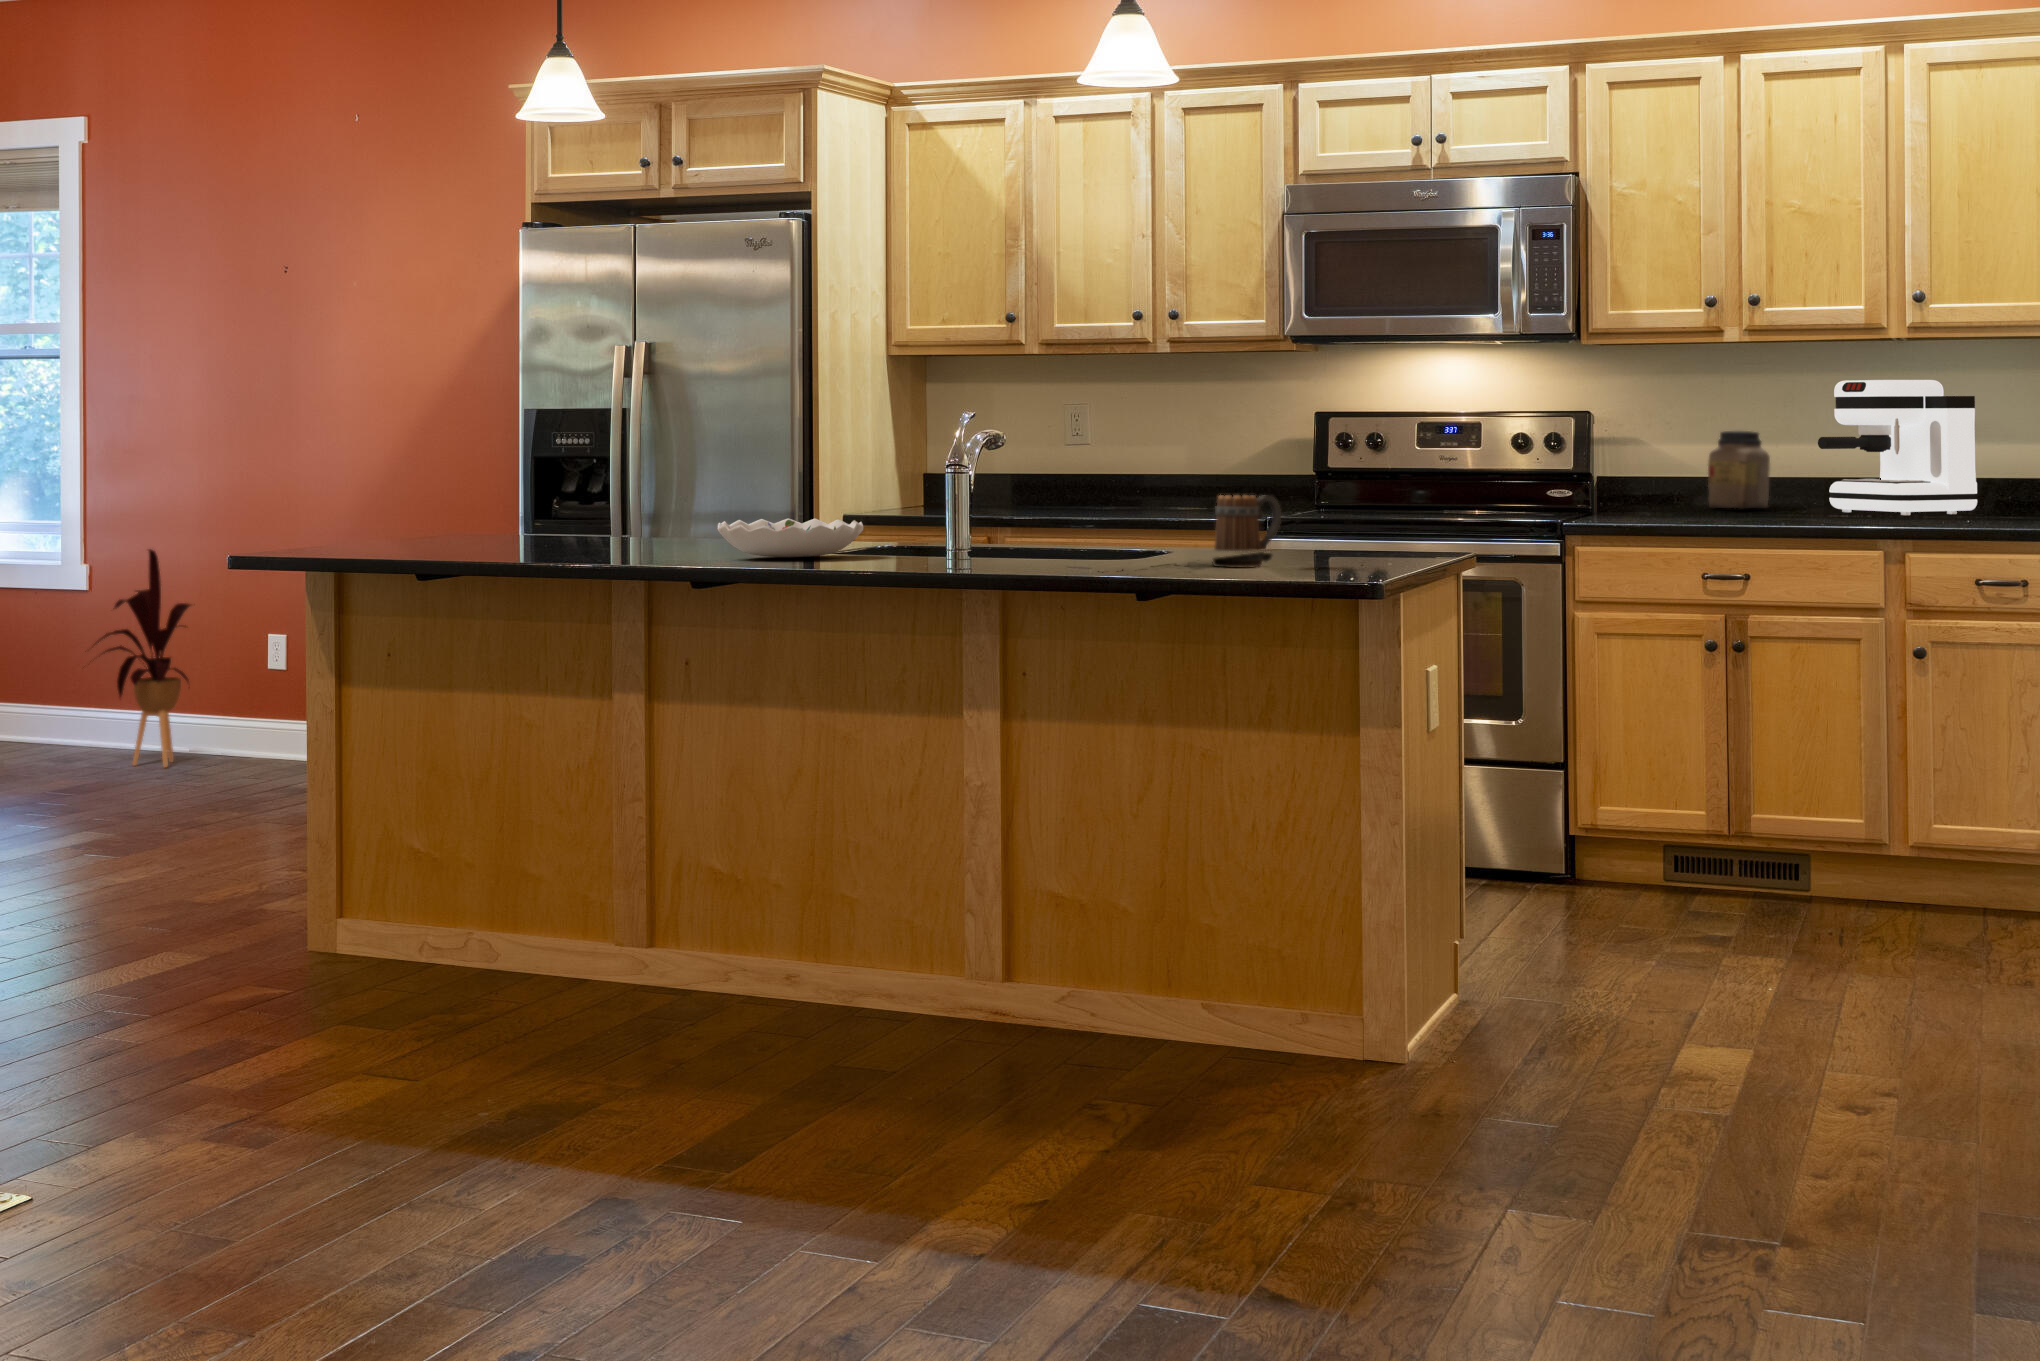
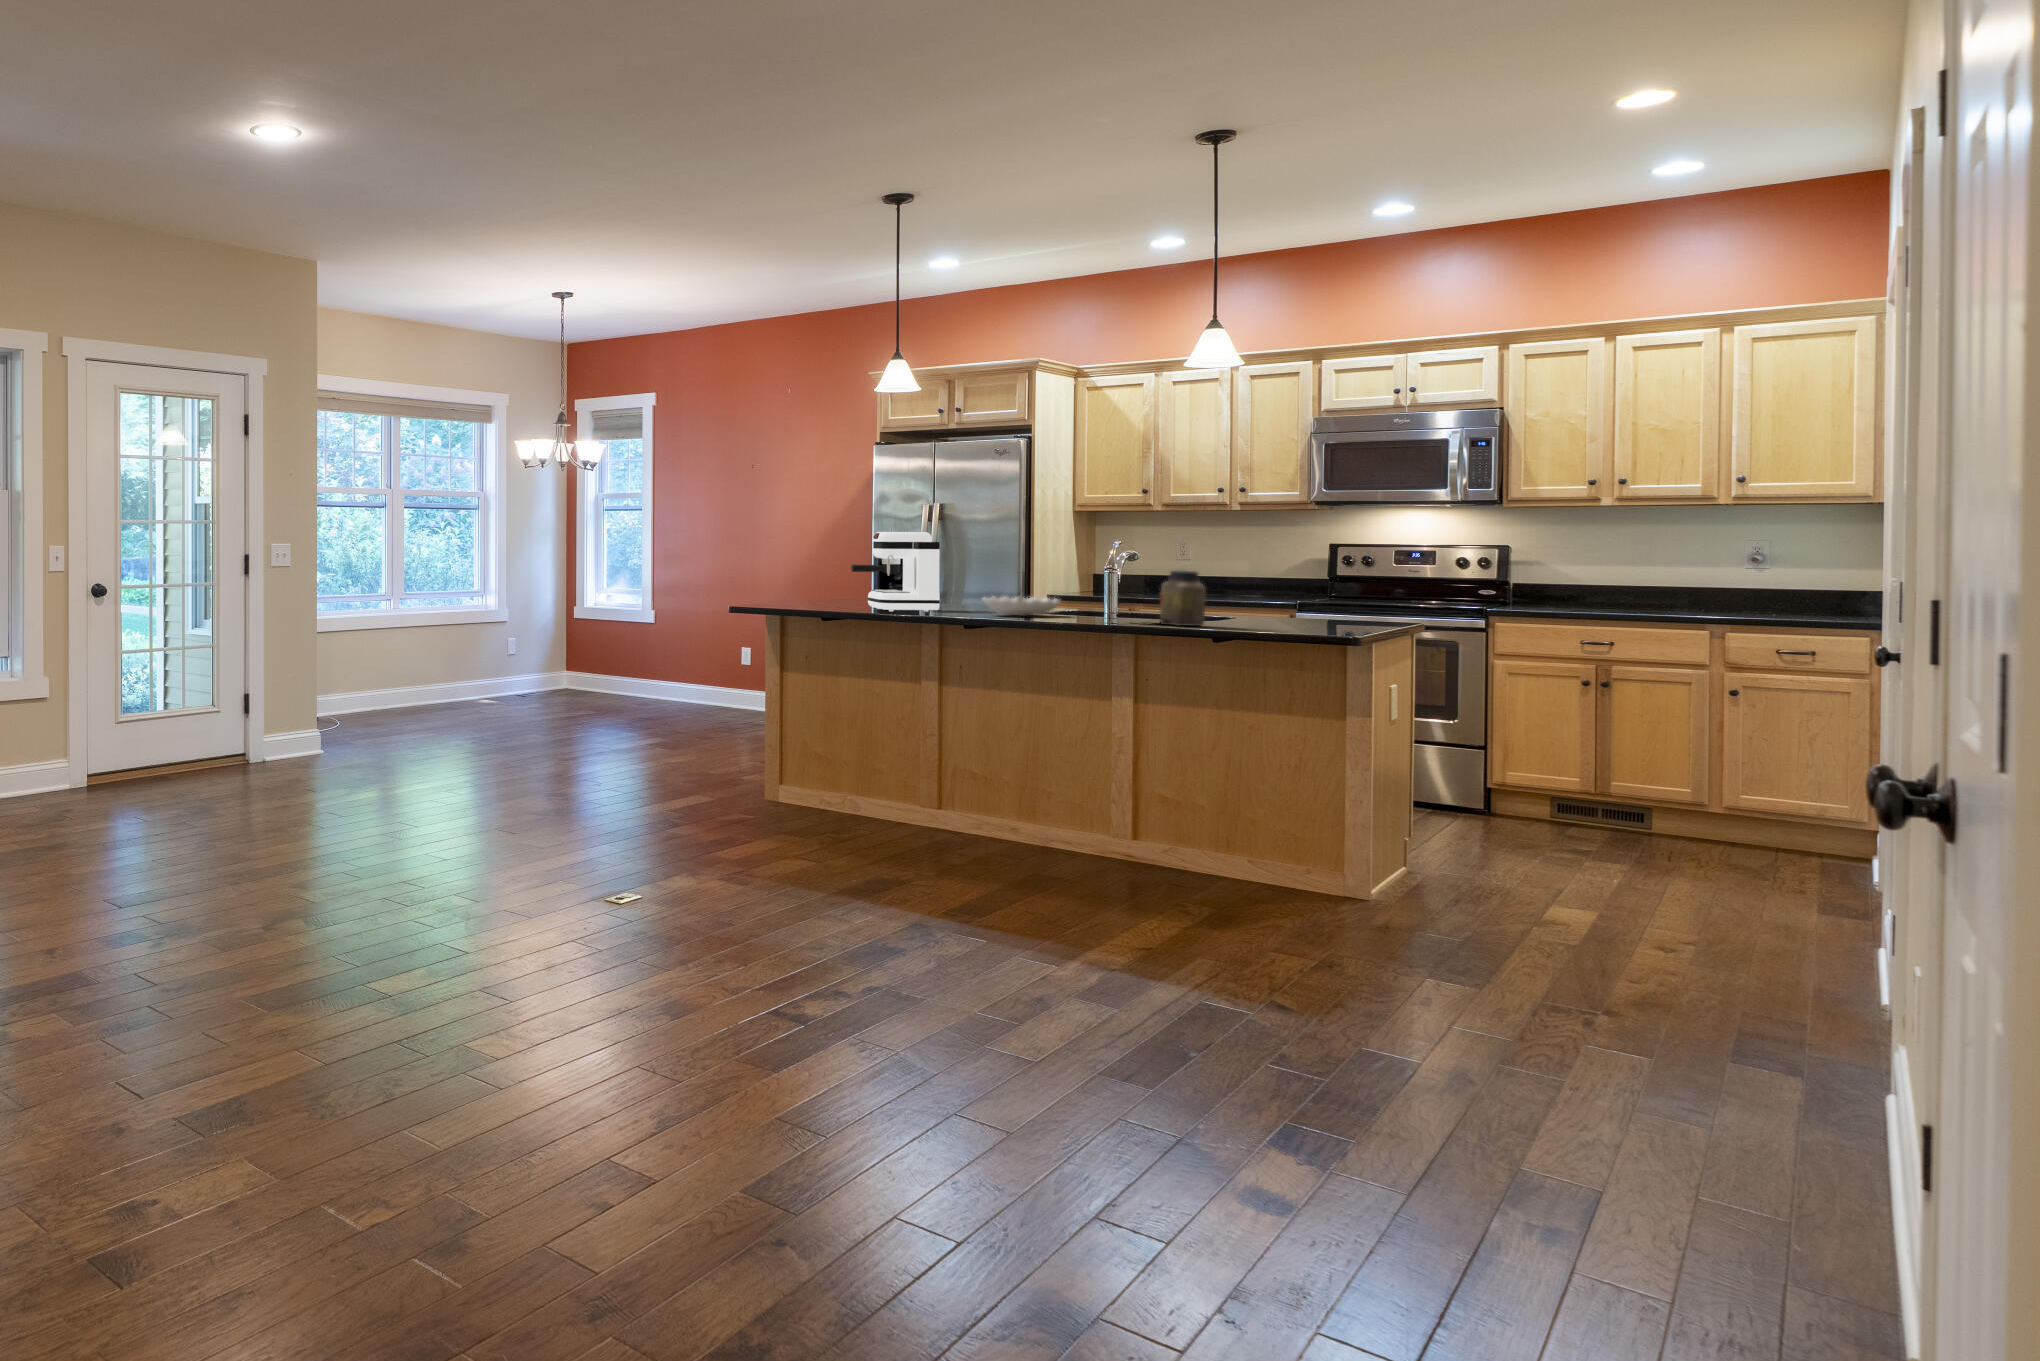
coffee maker: present [1818,380,1977,515] -> present [851,532,940,612]
jar: present [1708,431,1770,509] -> present [1160,570,1206,626]
mug: present [1213,495,1281,567] -> none [1258,590,1300,628]
house plant: present [95,549,191,767] -> none [648,603,702,709]

